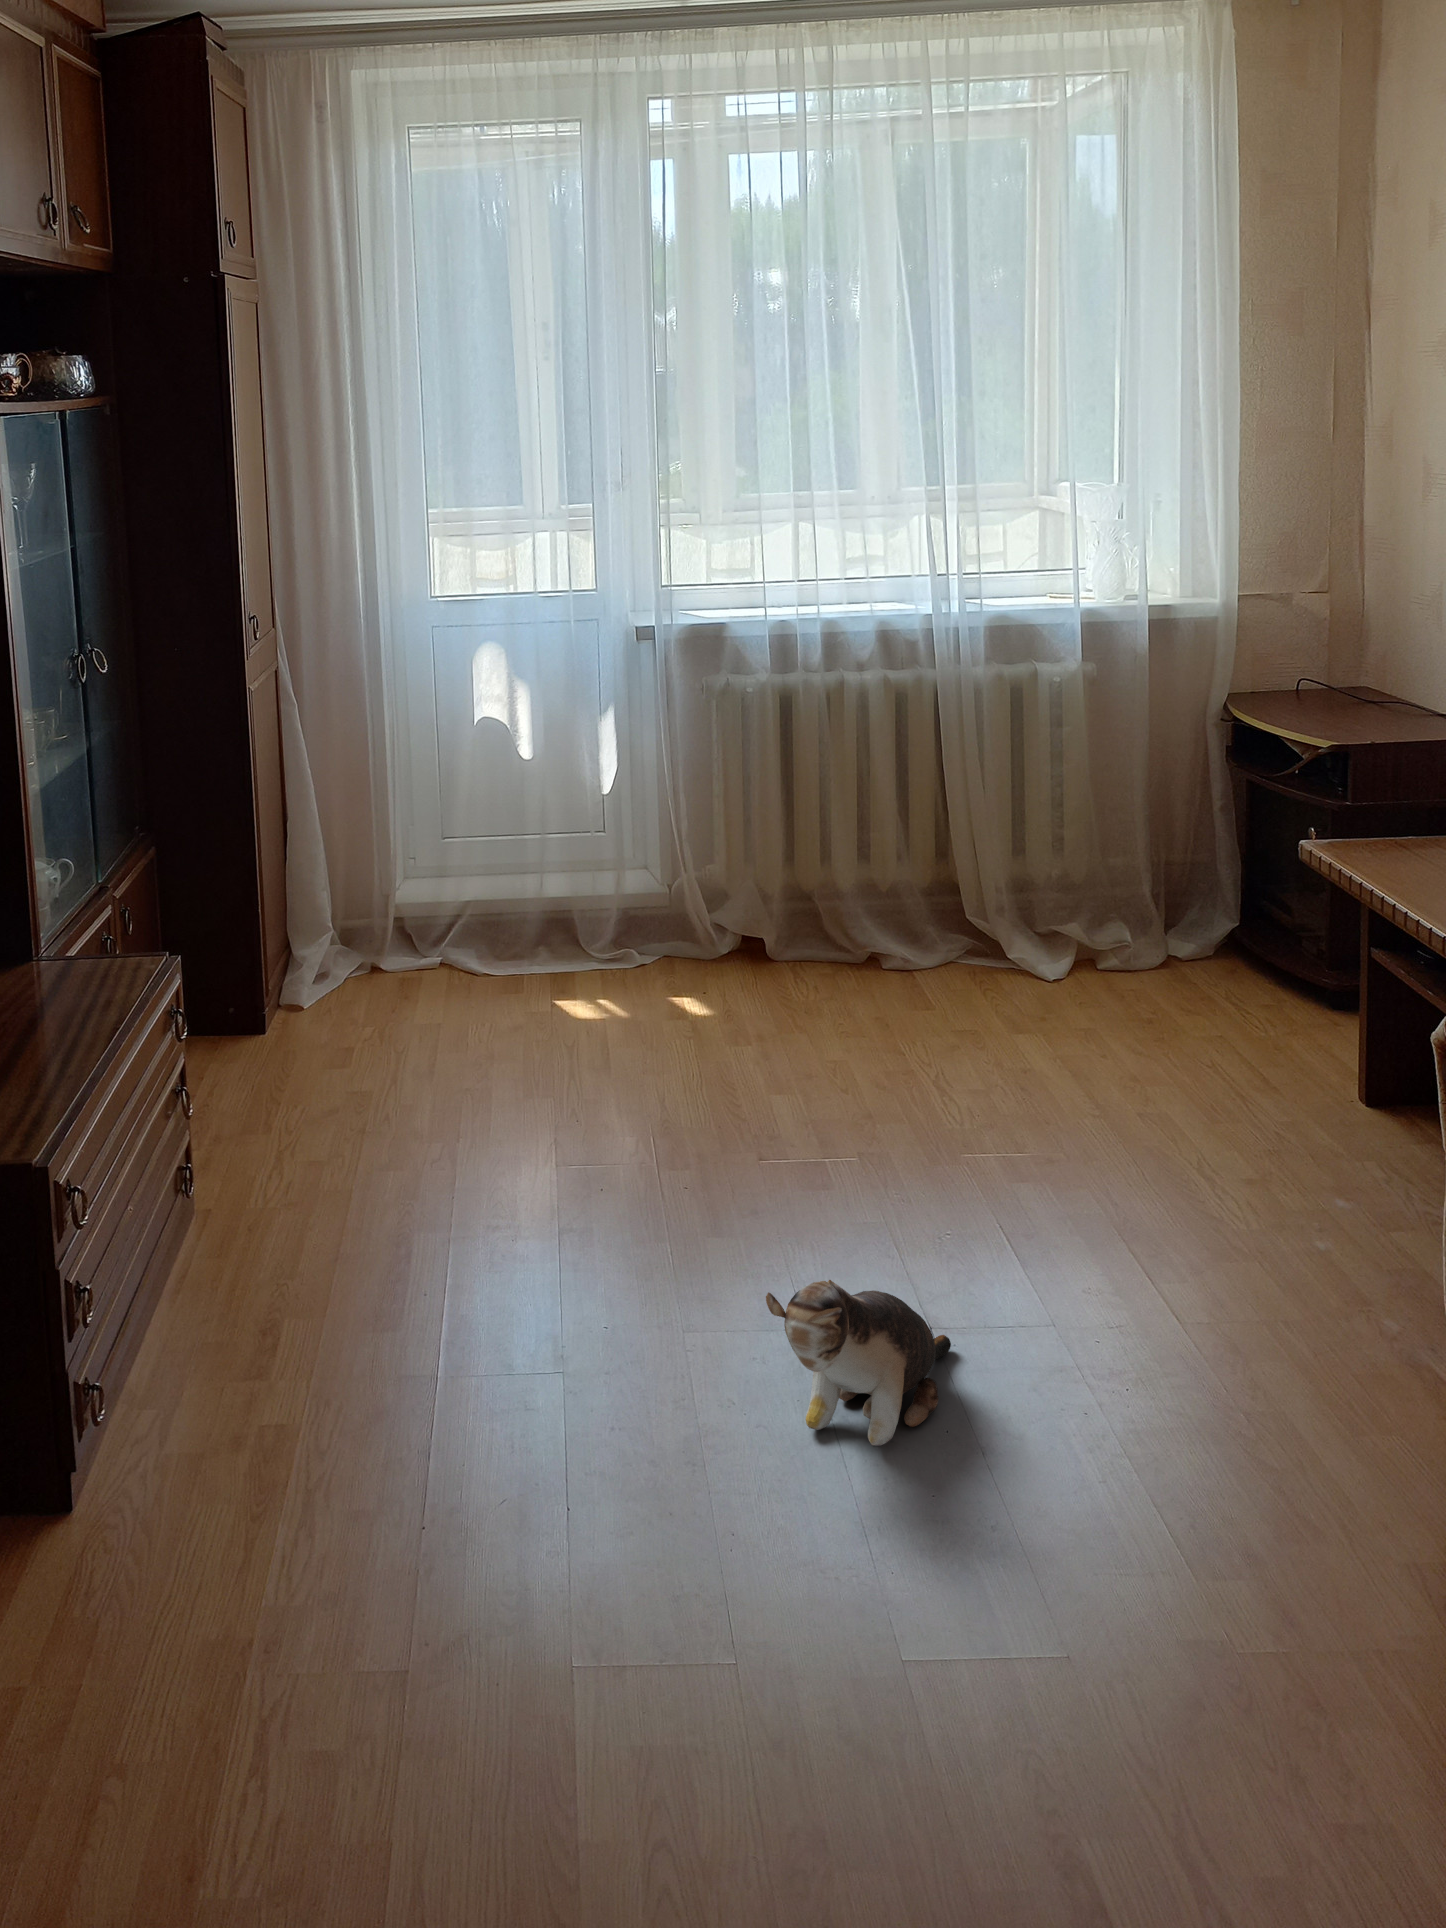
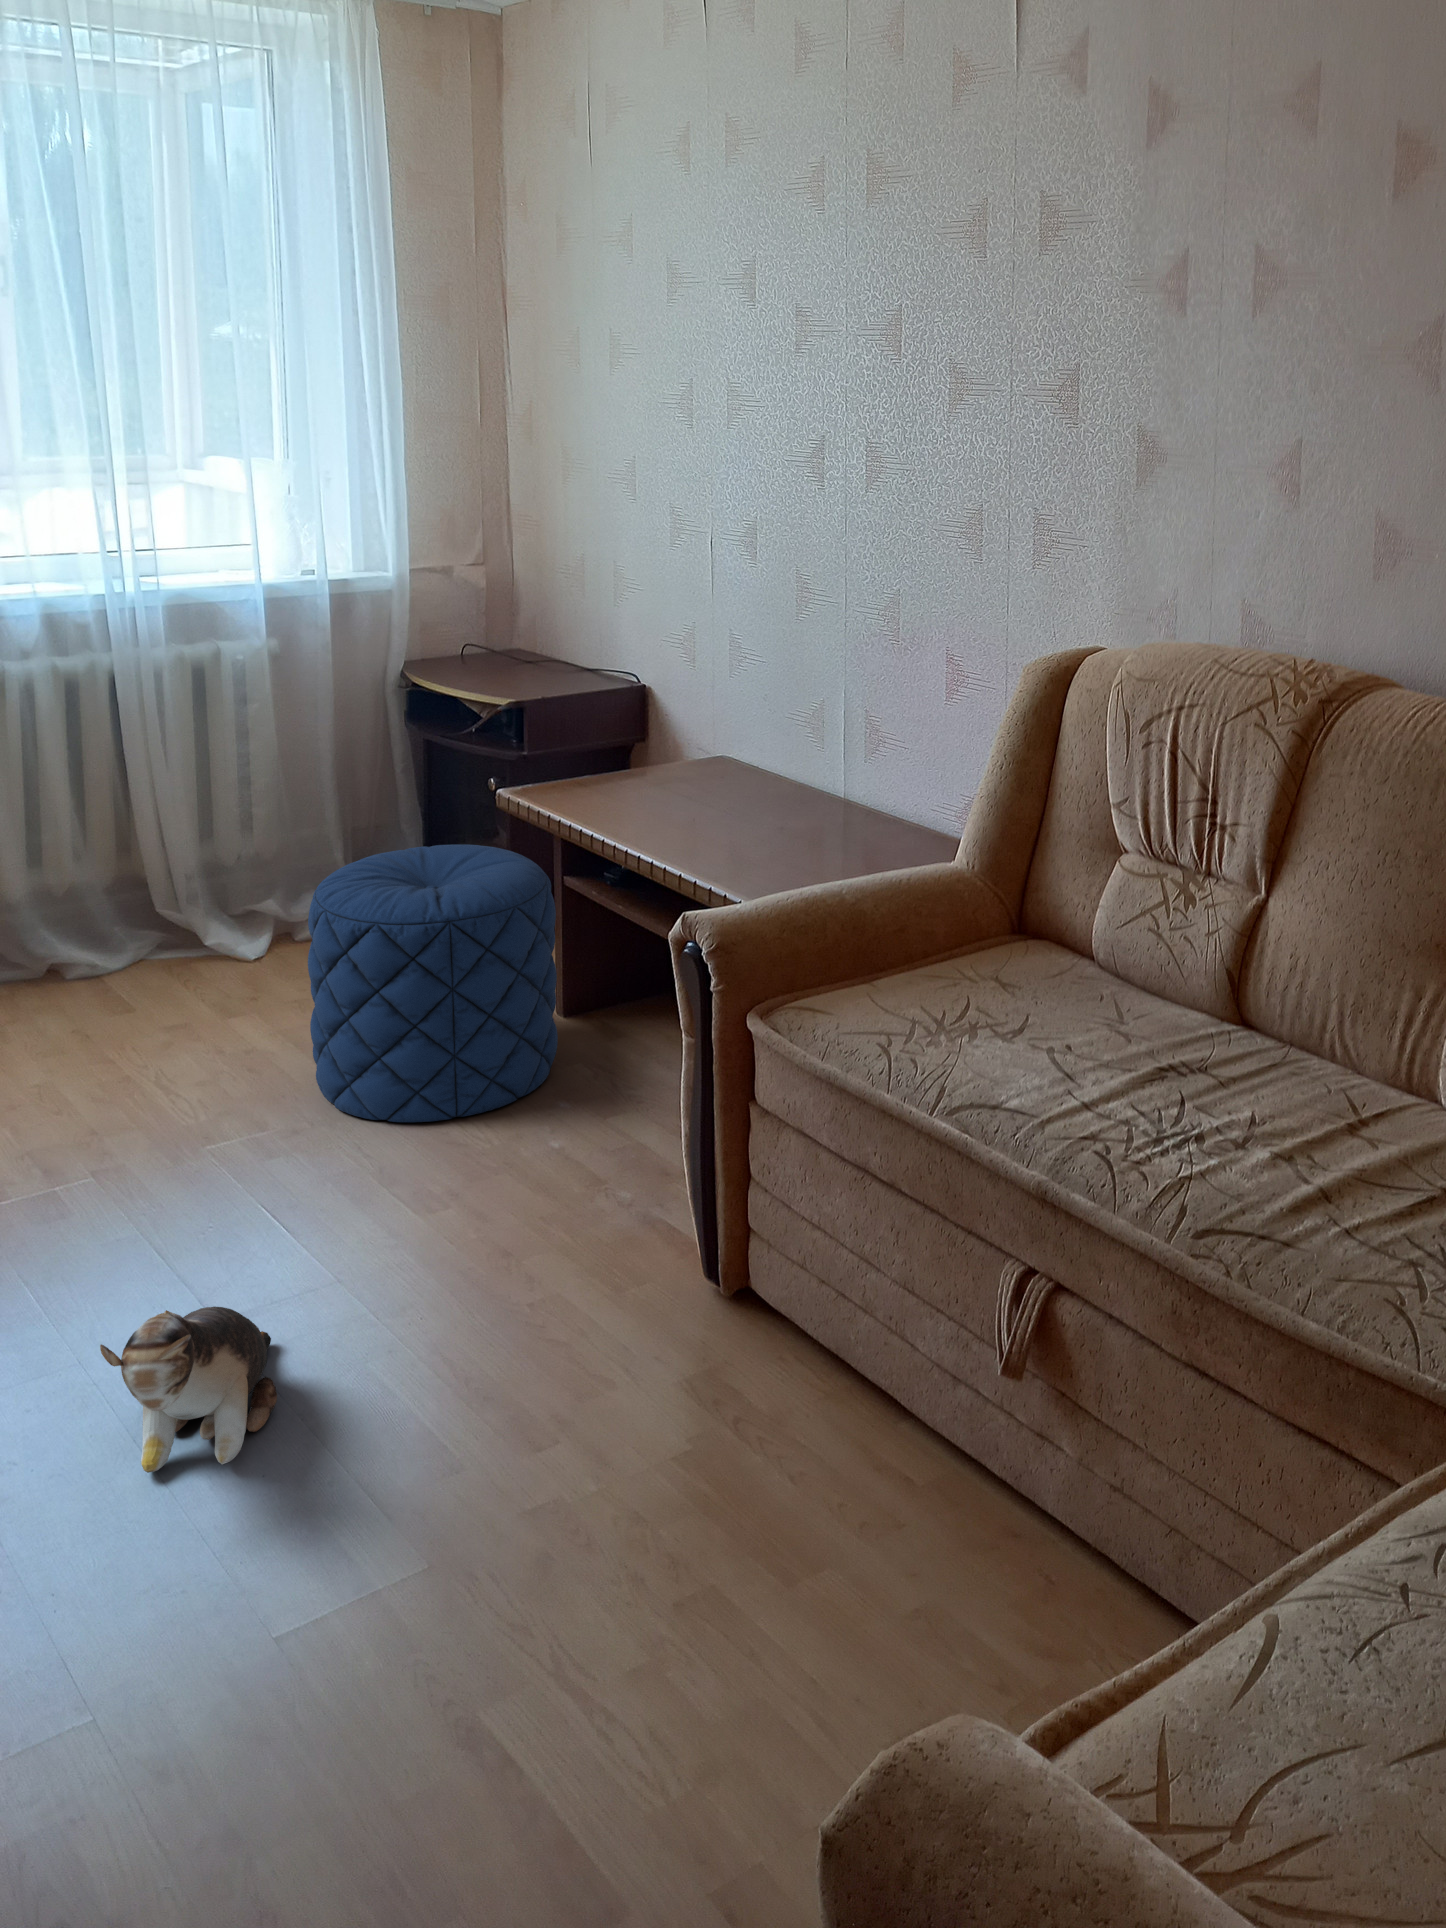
pouf: none [1065,887,1339,1184] -> present [308,844,558,1122]

